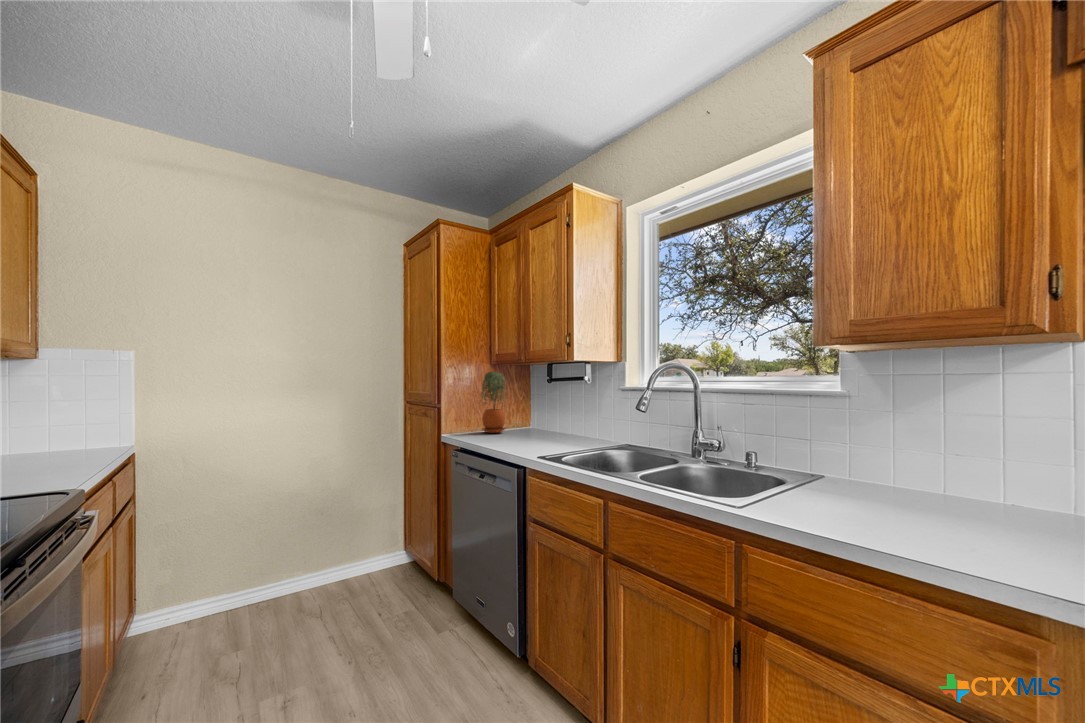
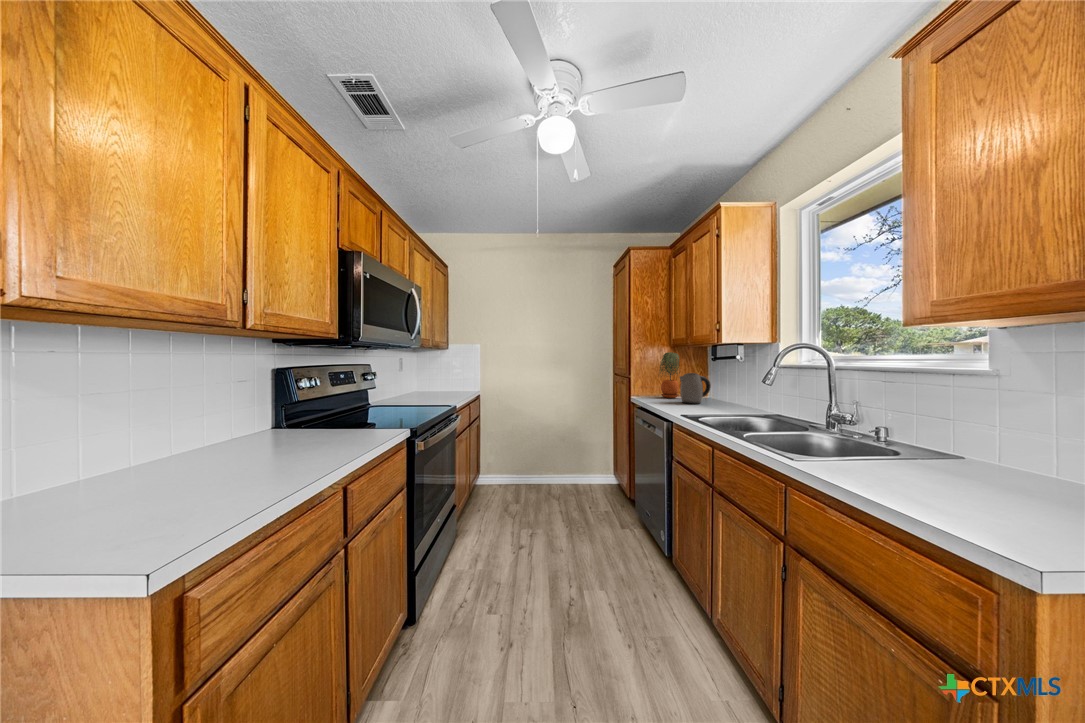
kettle: none [513,399,549,440] -> present [680,373,711,404]

